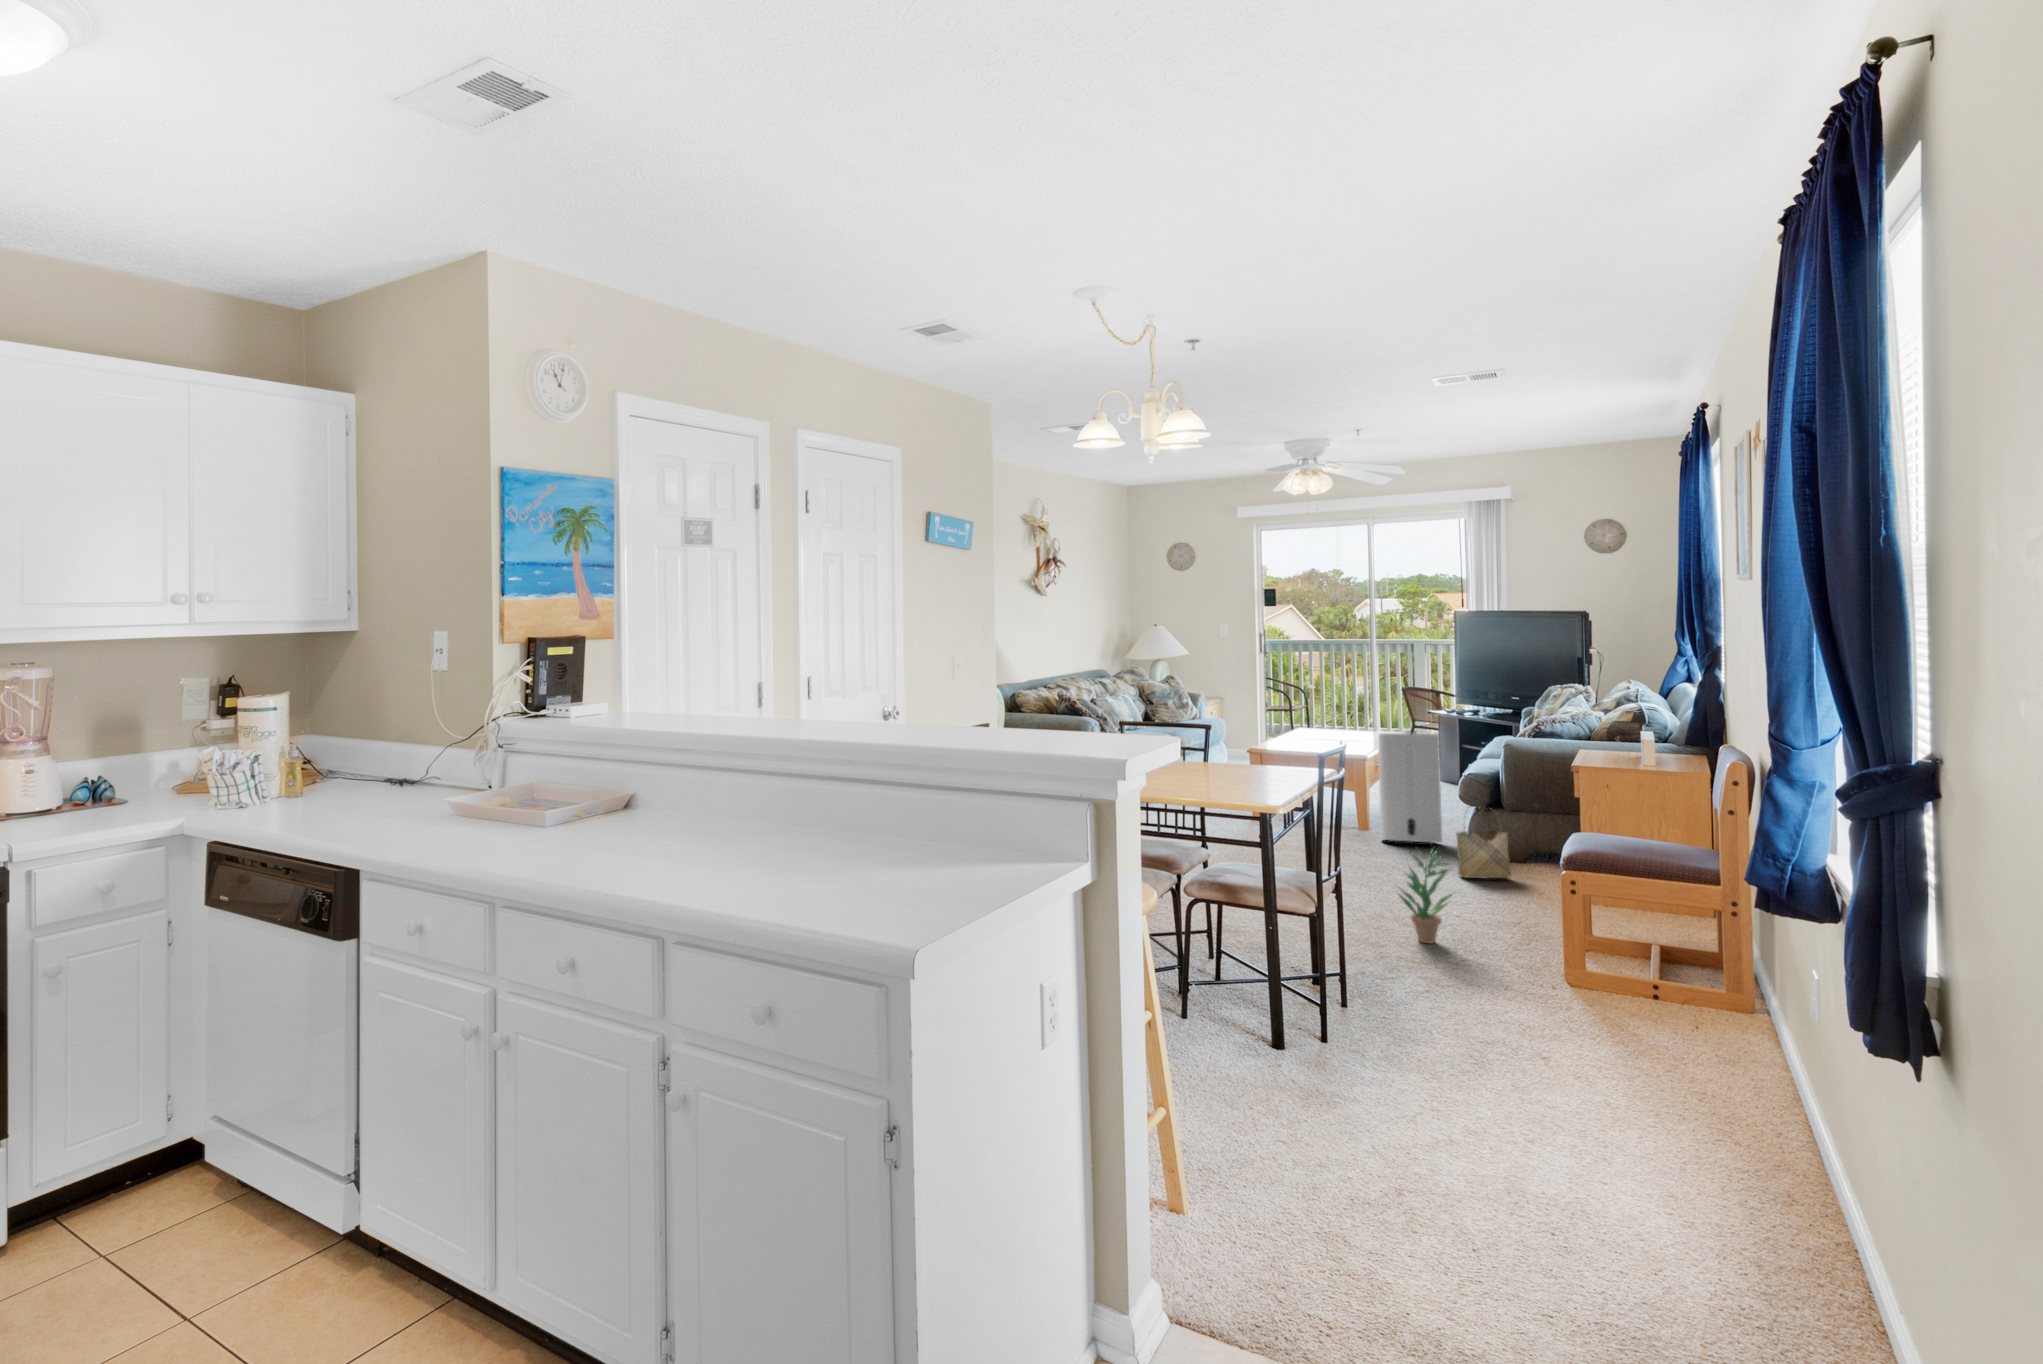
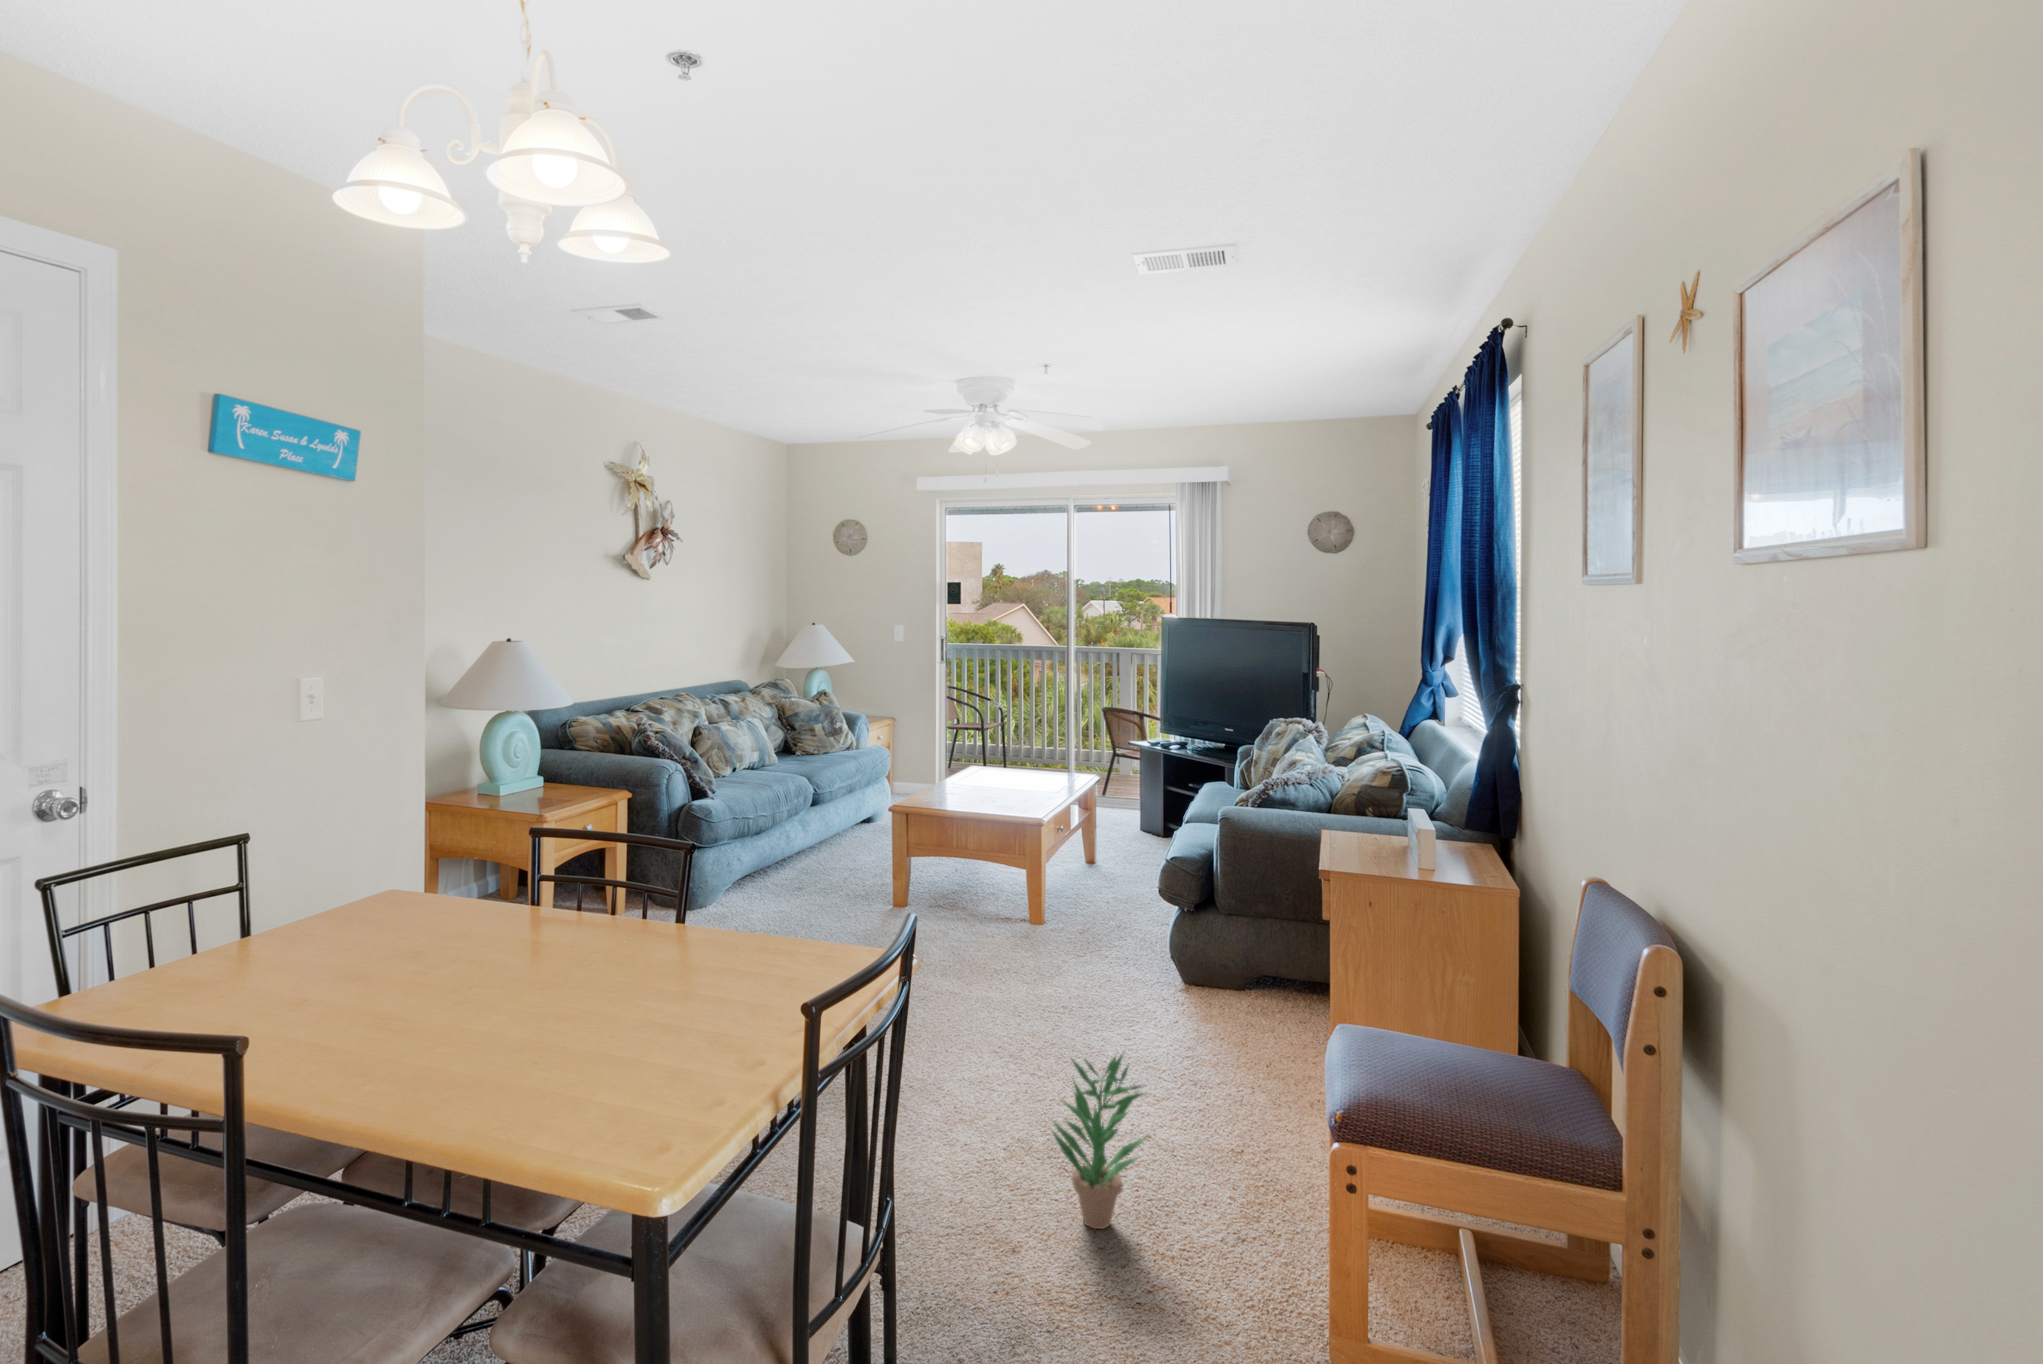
air purifier: present [1378,733,1442,843] -> none [1056,793,1138,954]
woven basket: present [1456,809,1511,879] -> none [1154,916,1229,1032]

